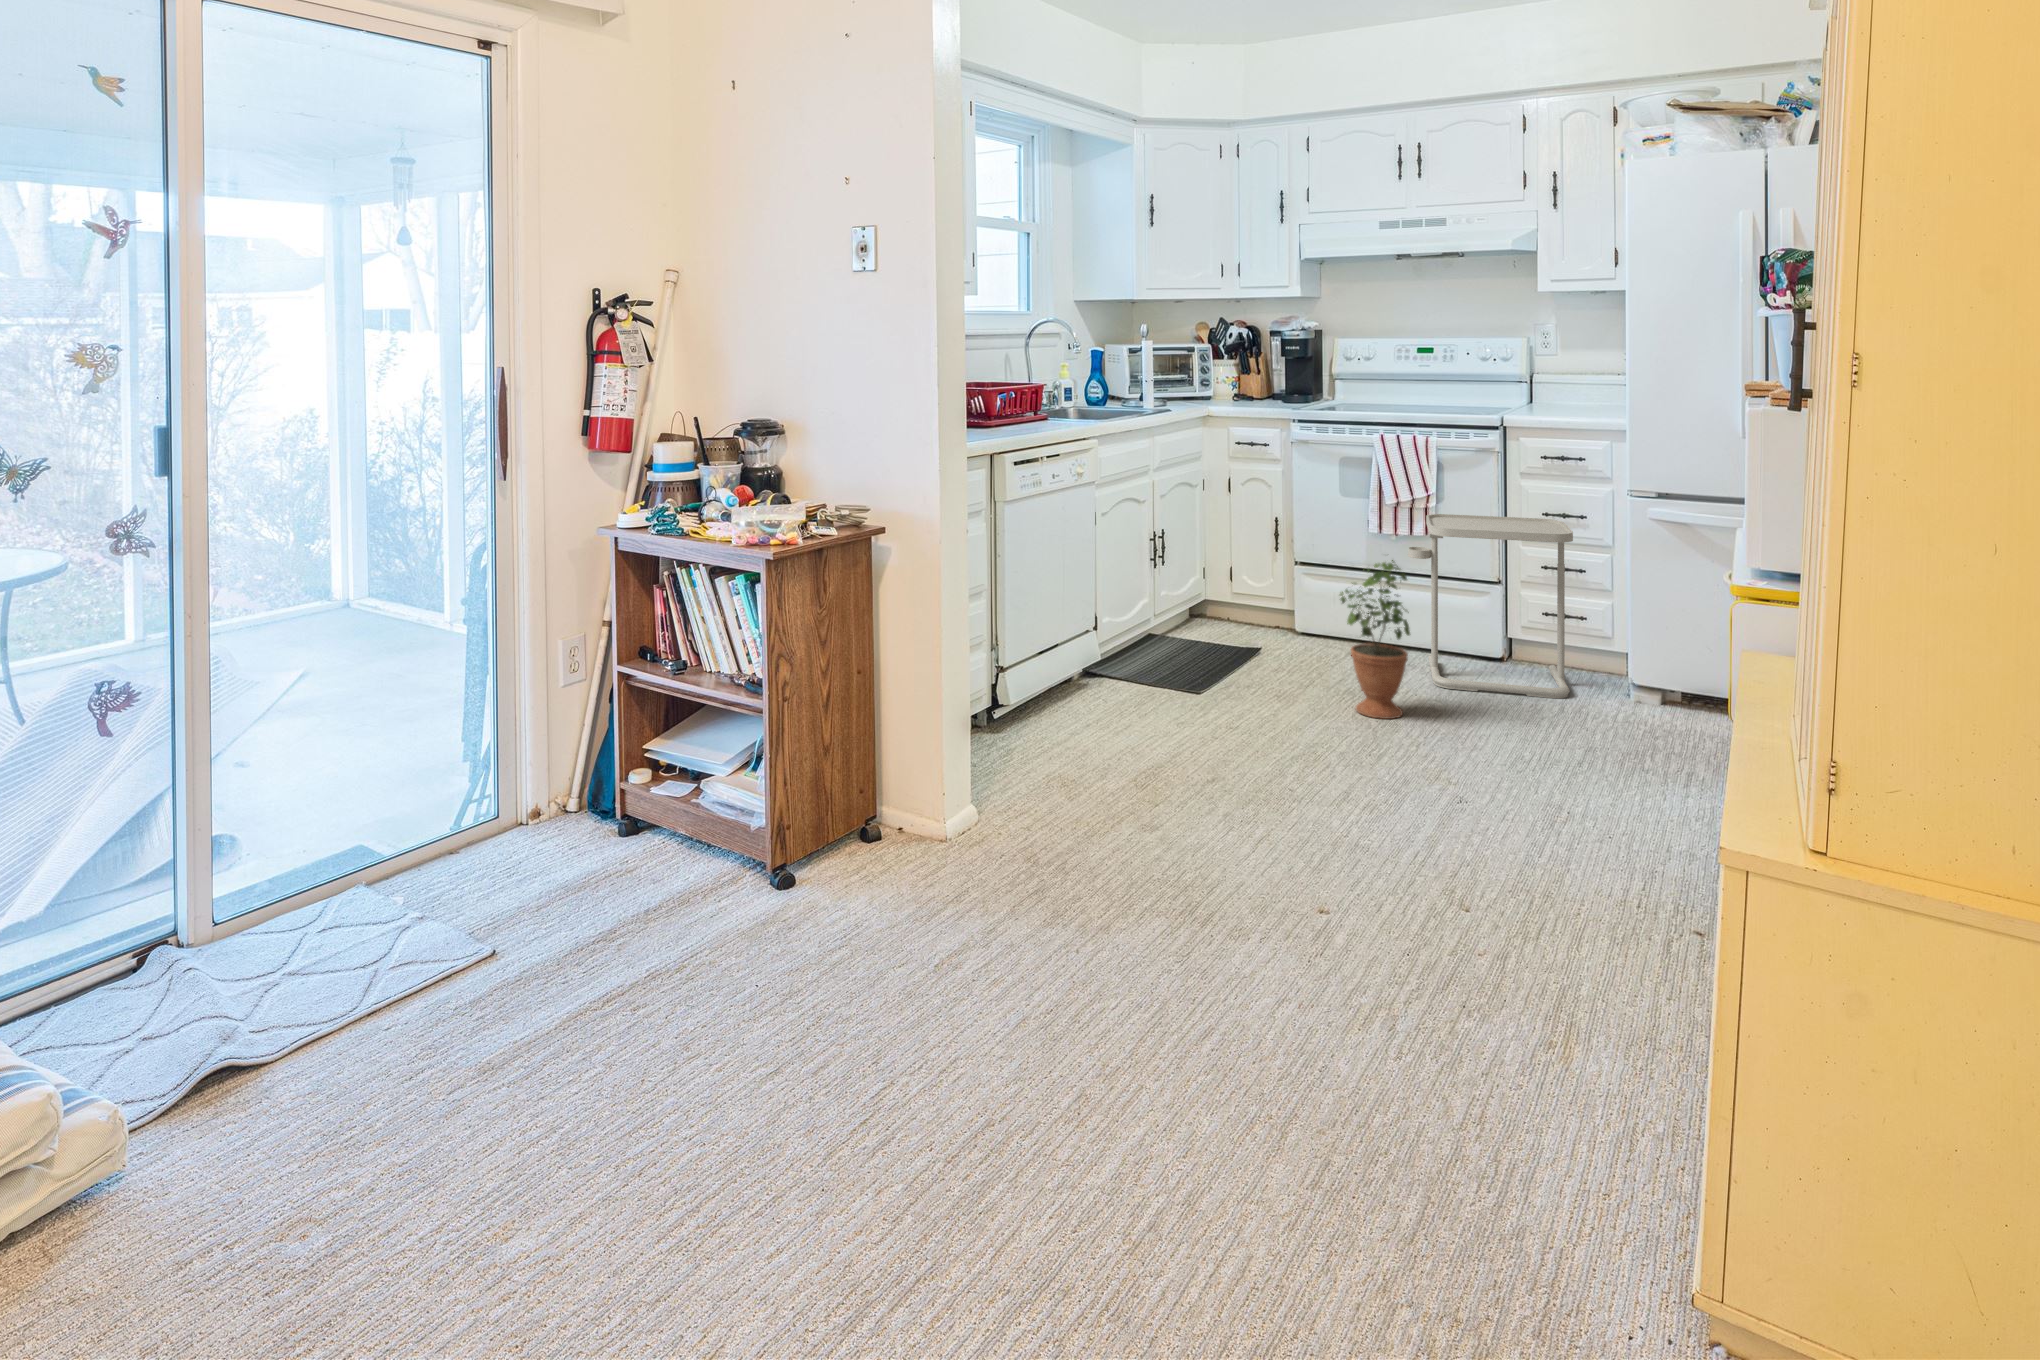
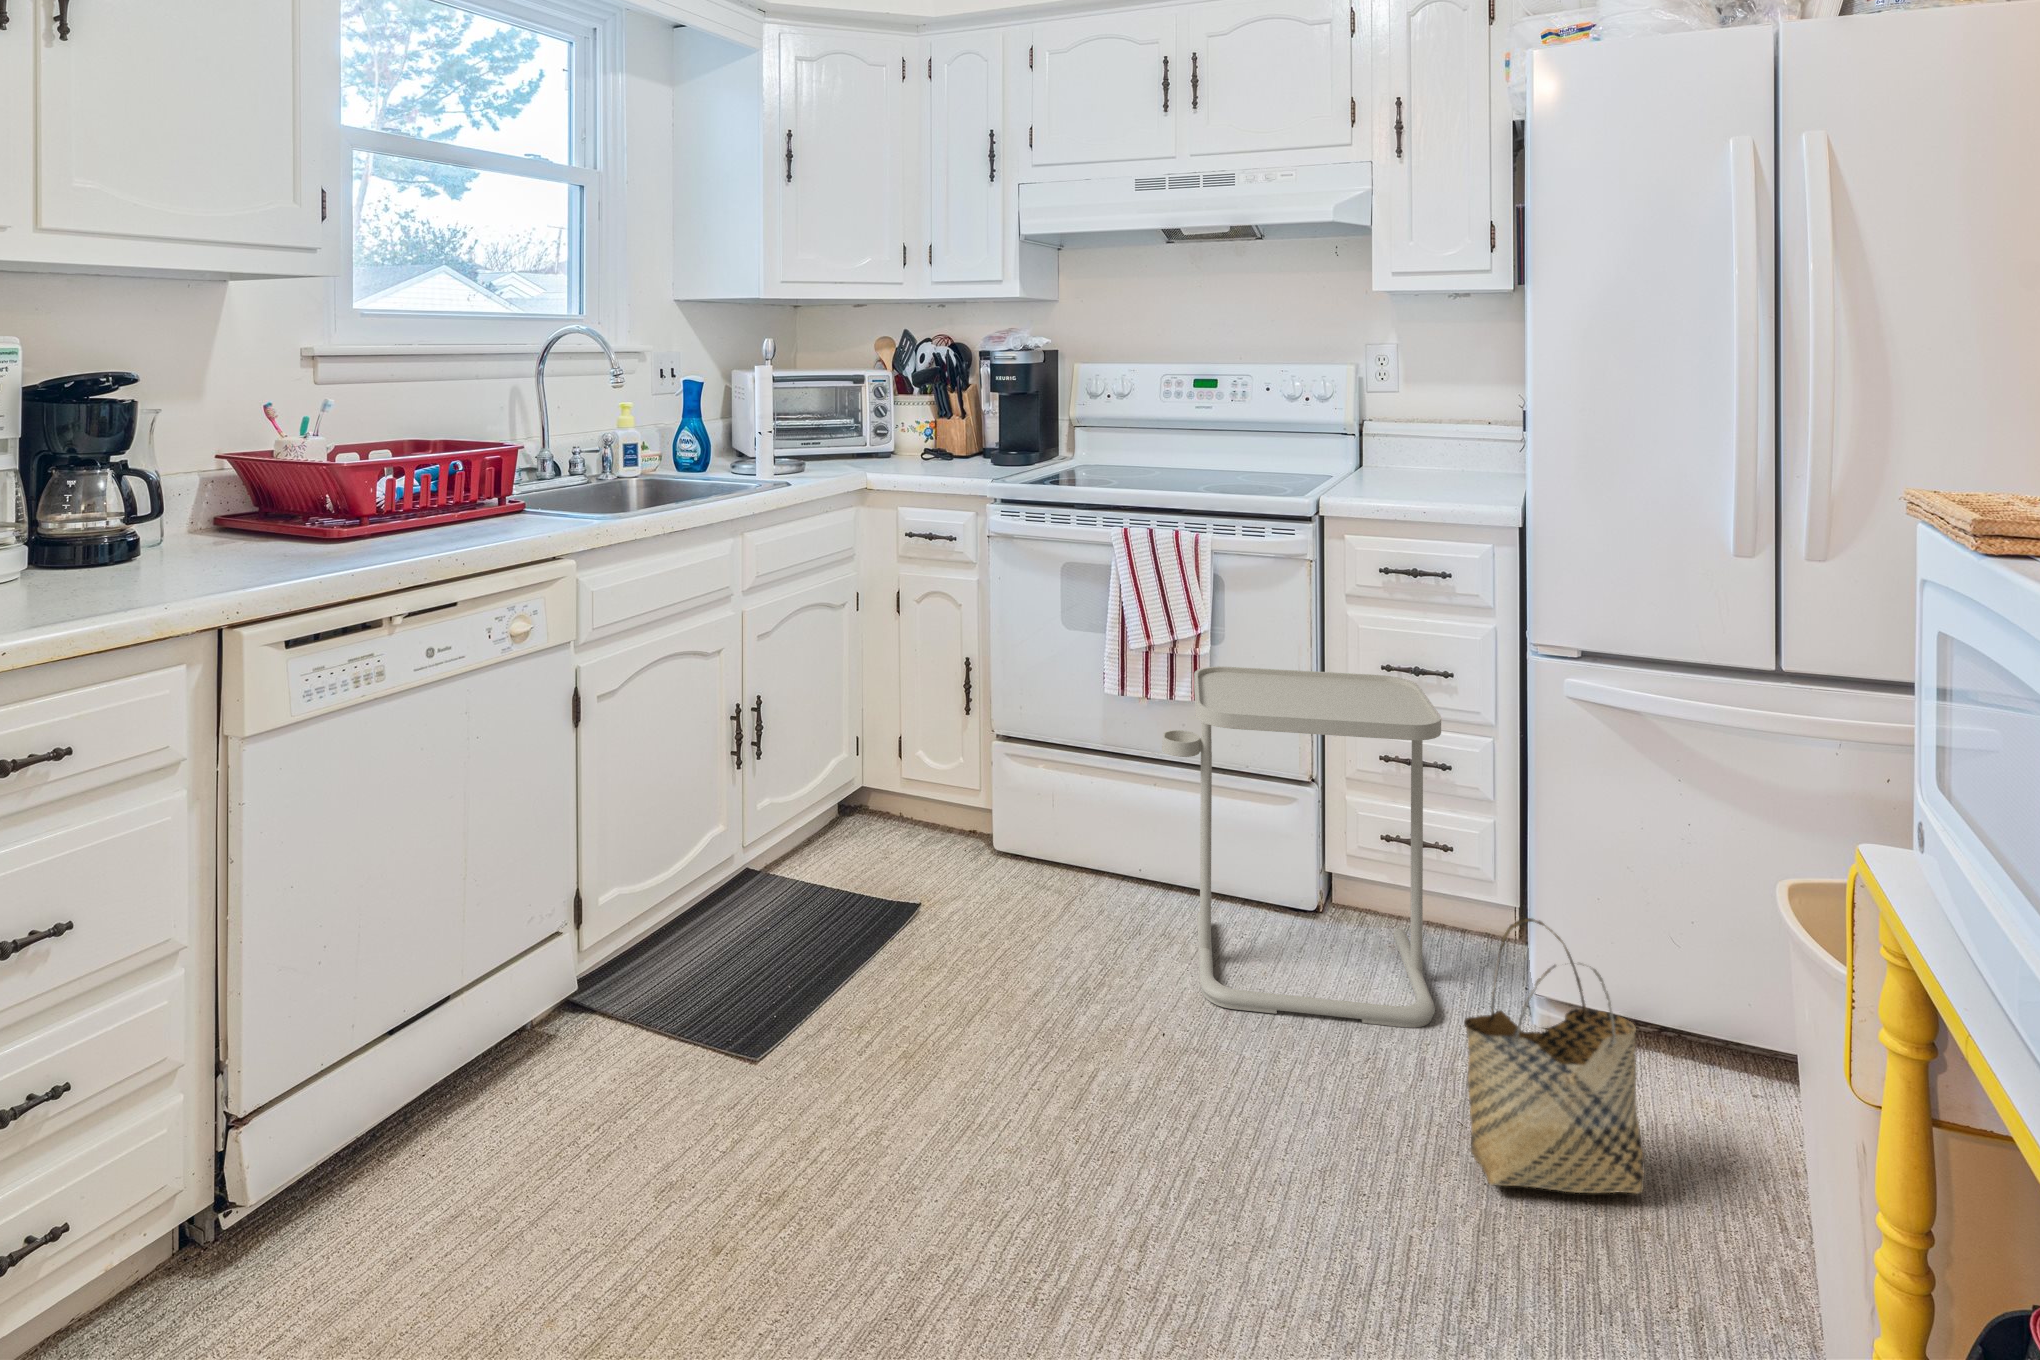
potted plant: present [1340,560,1410,719] -> none [1016,782,1152,1135]
woven basket: none [1575,618,1669,741] -> present [1464,918,1644,1194]

